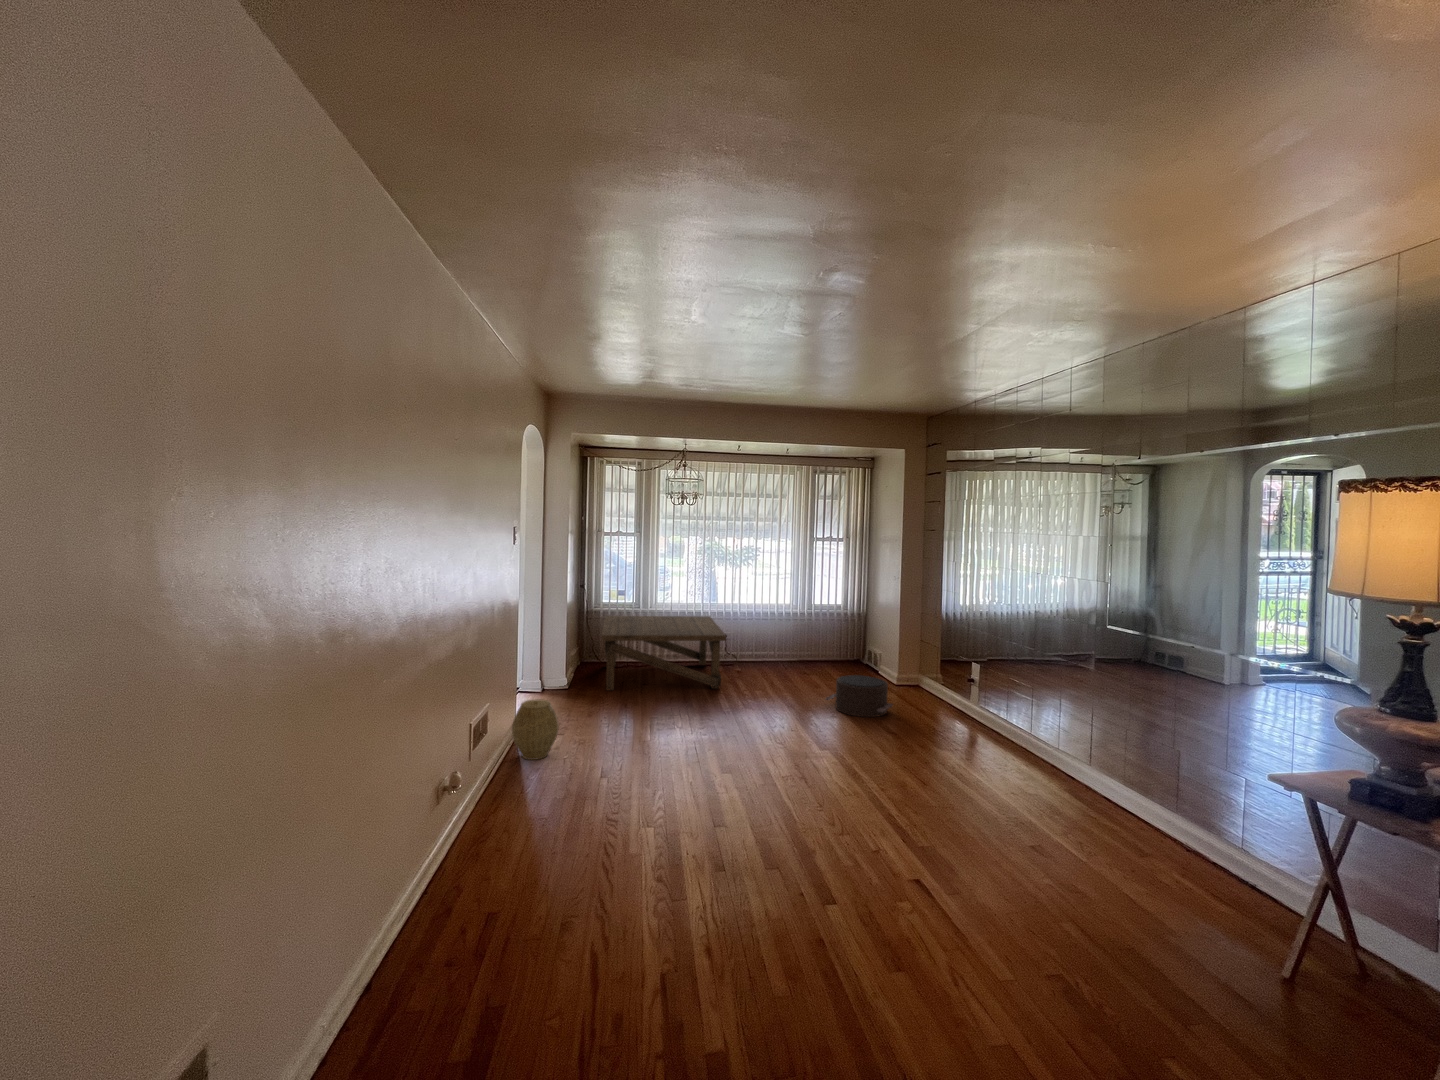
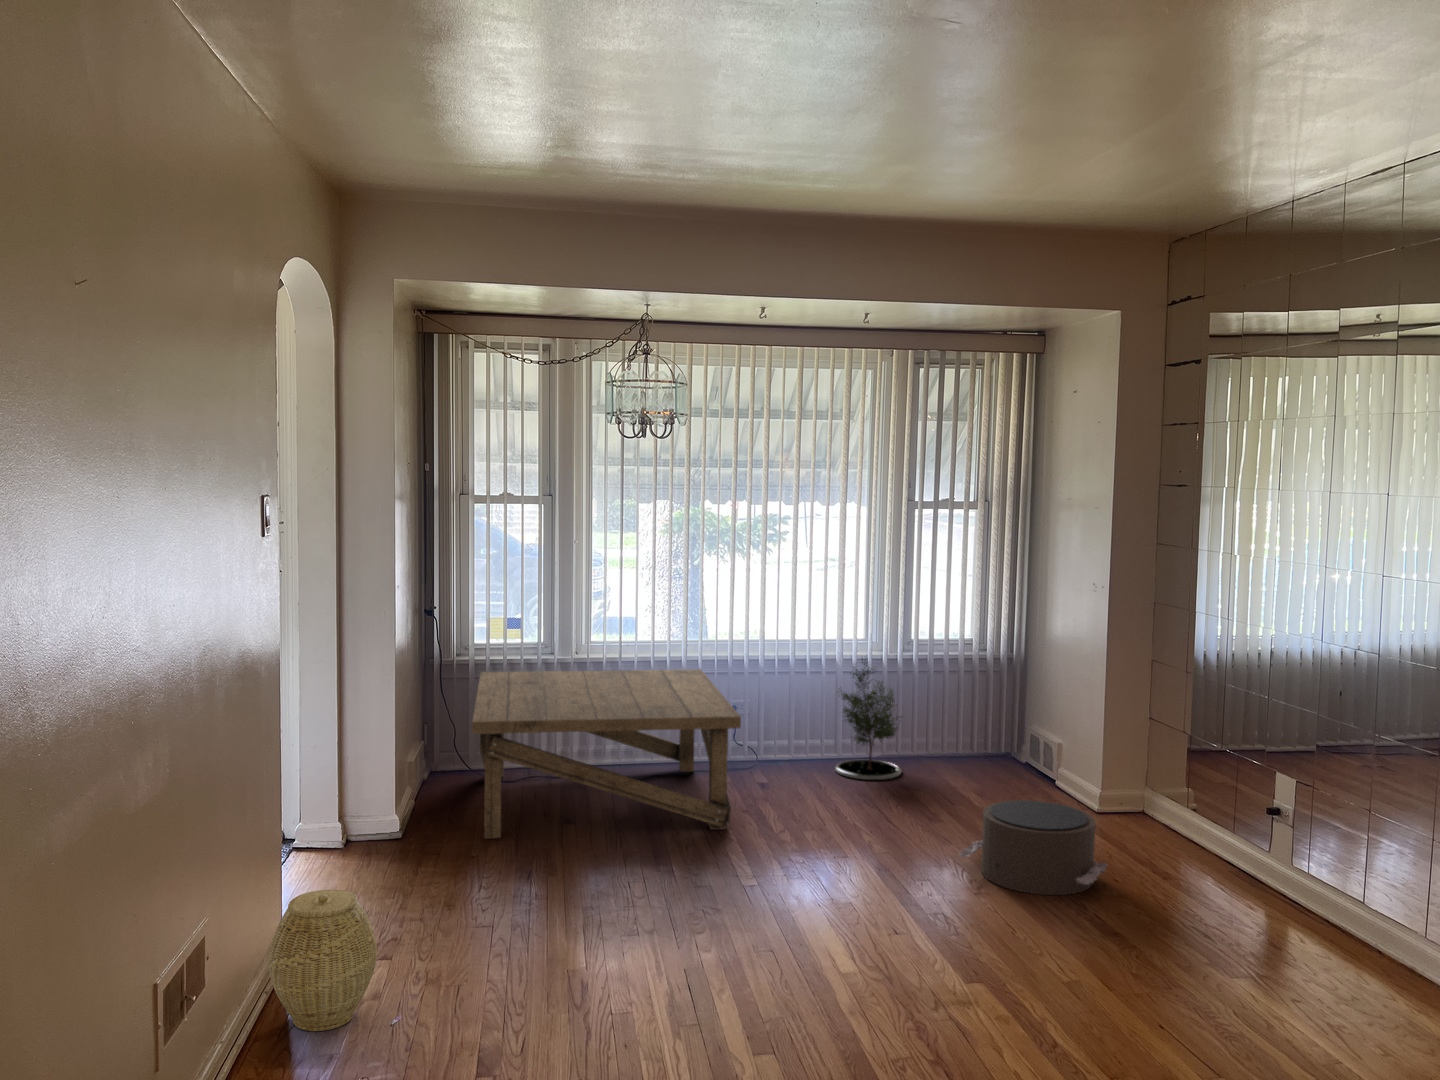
potted tree: none [774,610,807,670] -> present [835,659,901,780]

